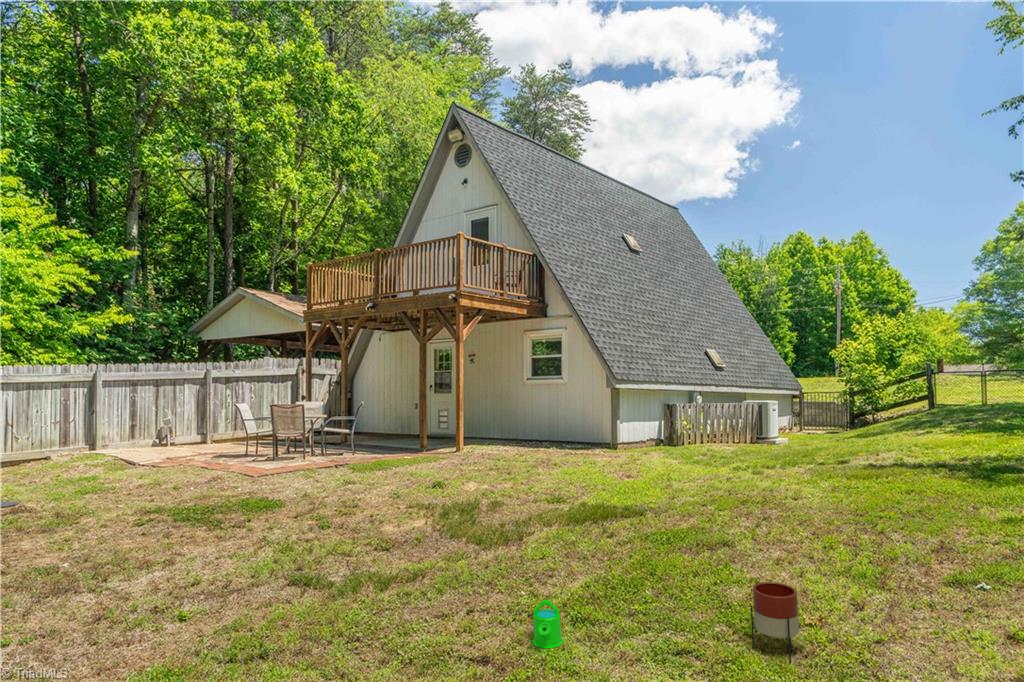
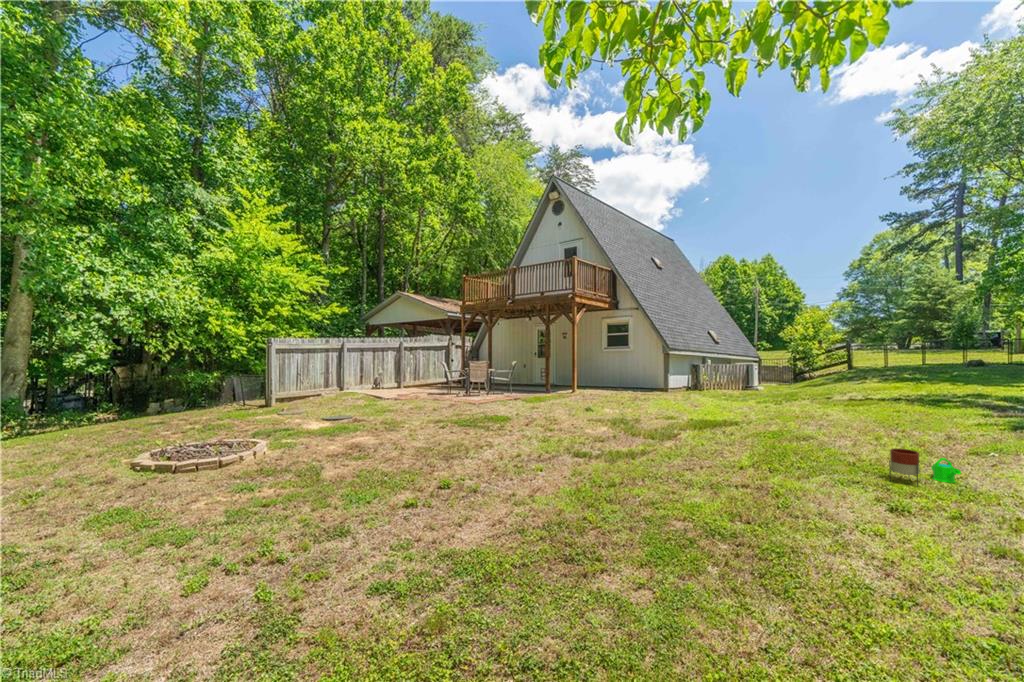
watering can: present [532,600,563,649] -> present [931,458,961,483]

